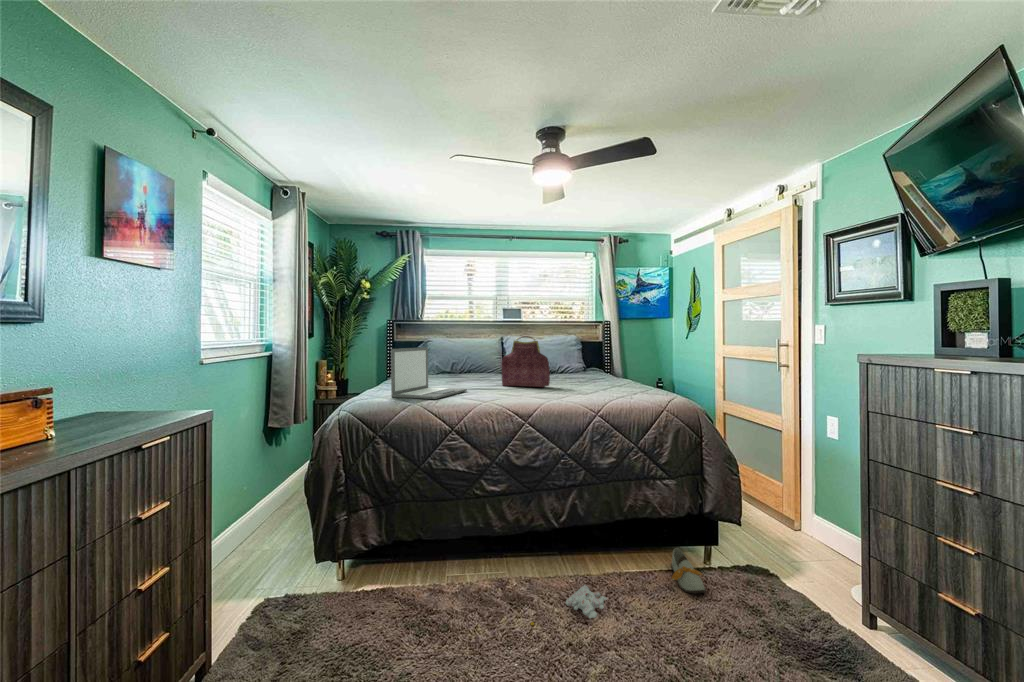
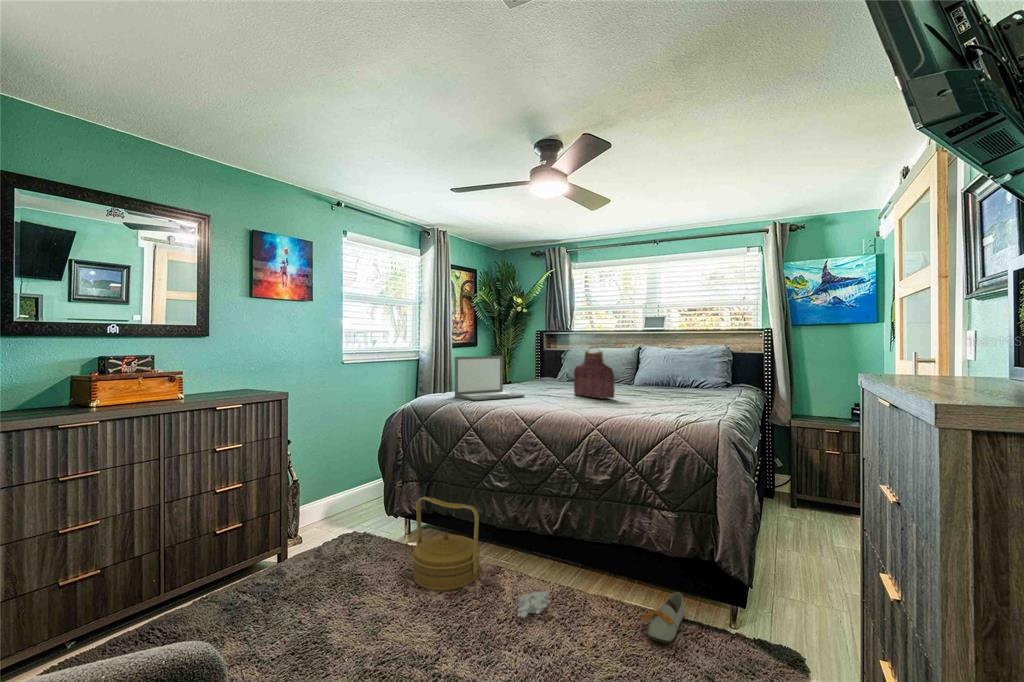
woven basket: none [411,518,500,632] -> present [412,496,480,591]

